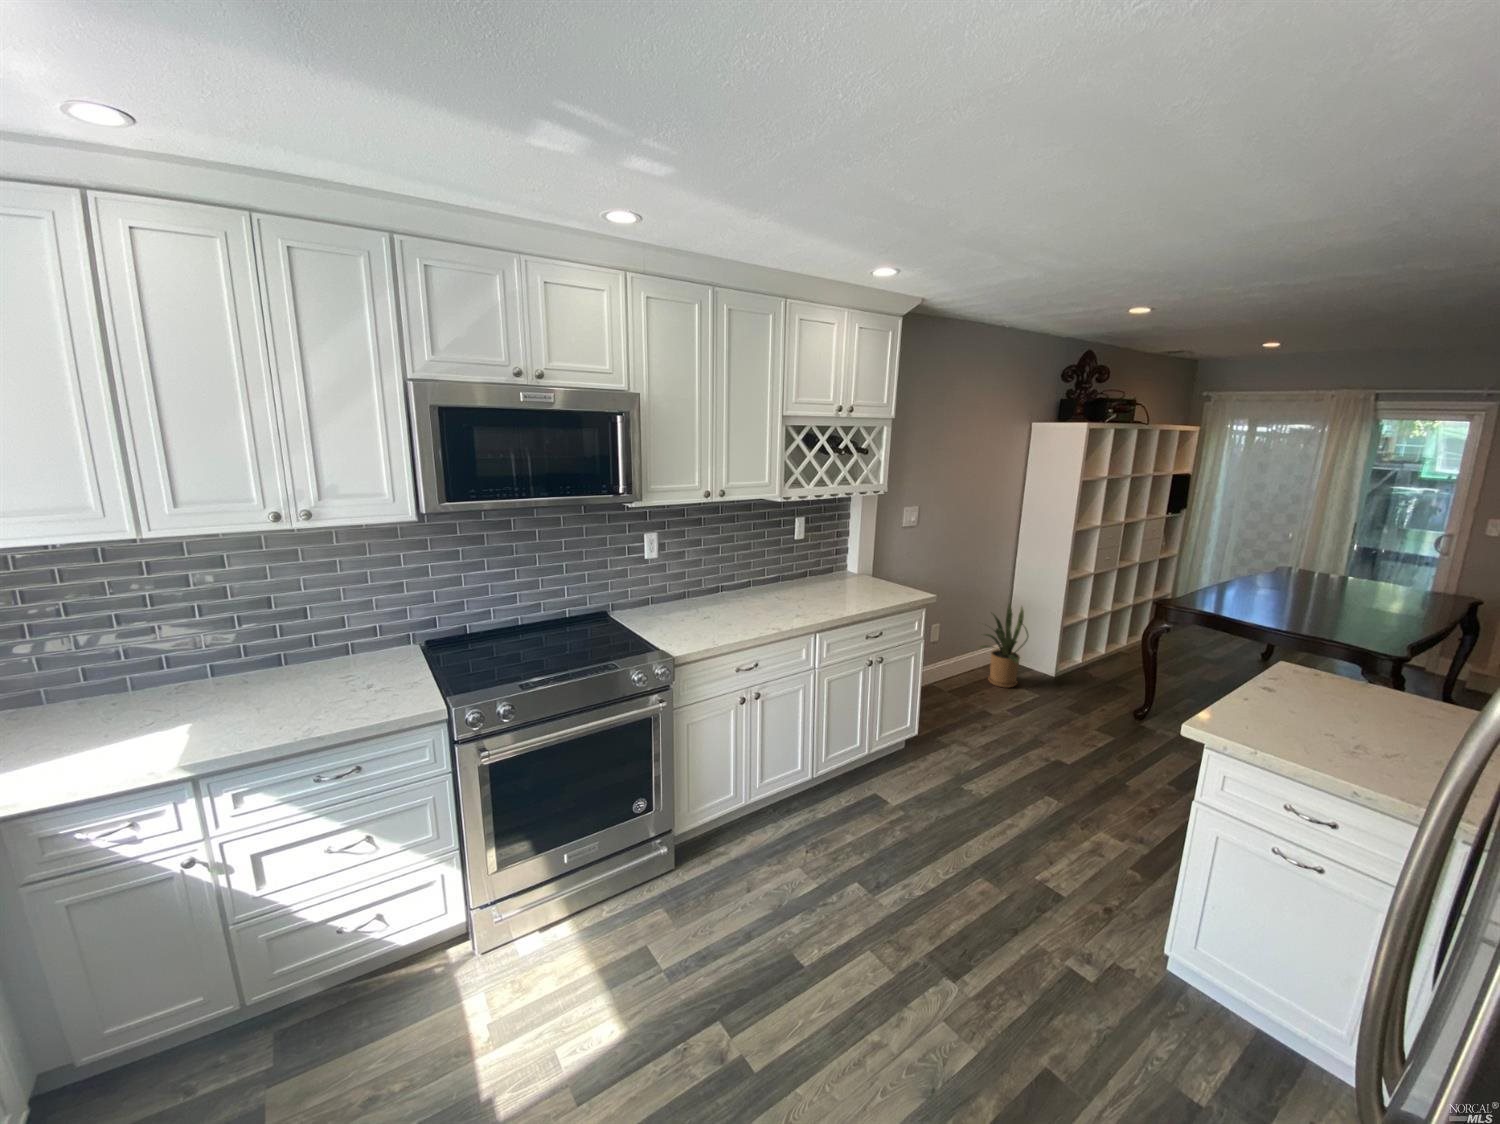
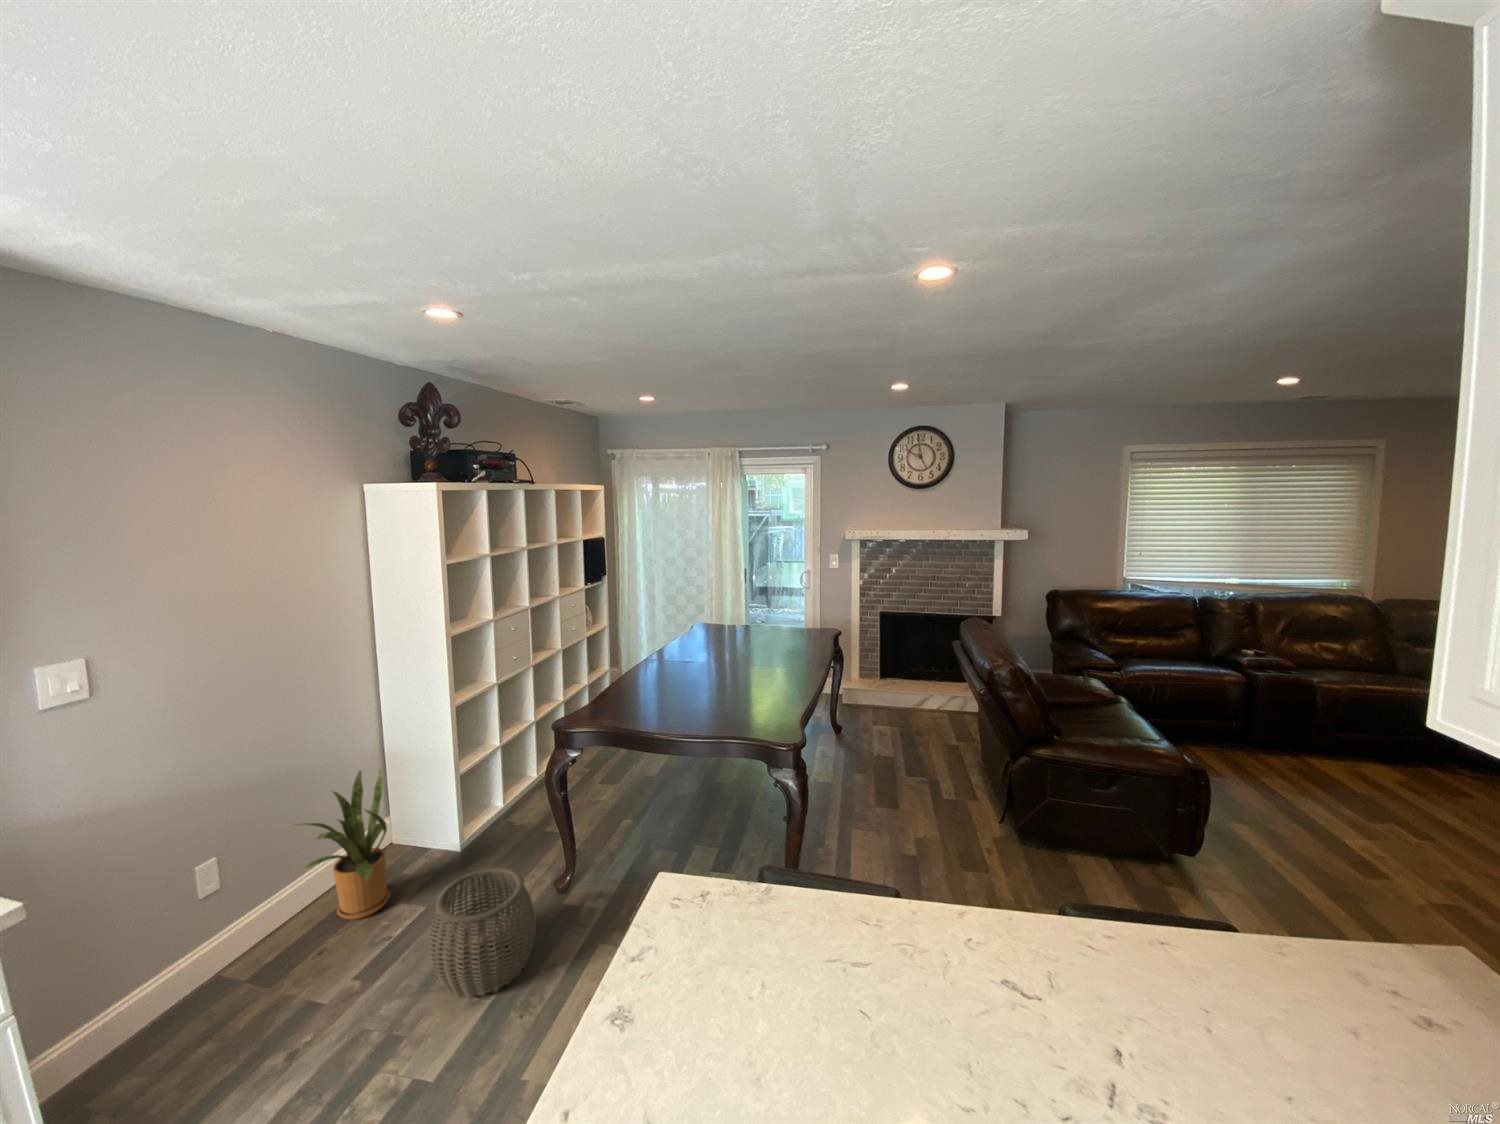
woven basket: none [1061,675,1132,745] -> present [429,867,536,998]

